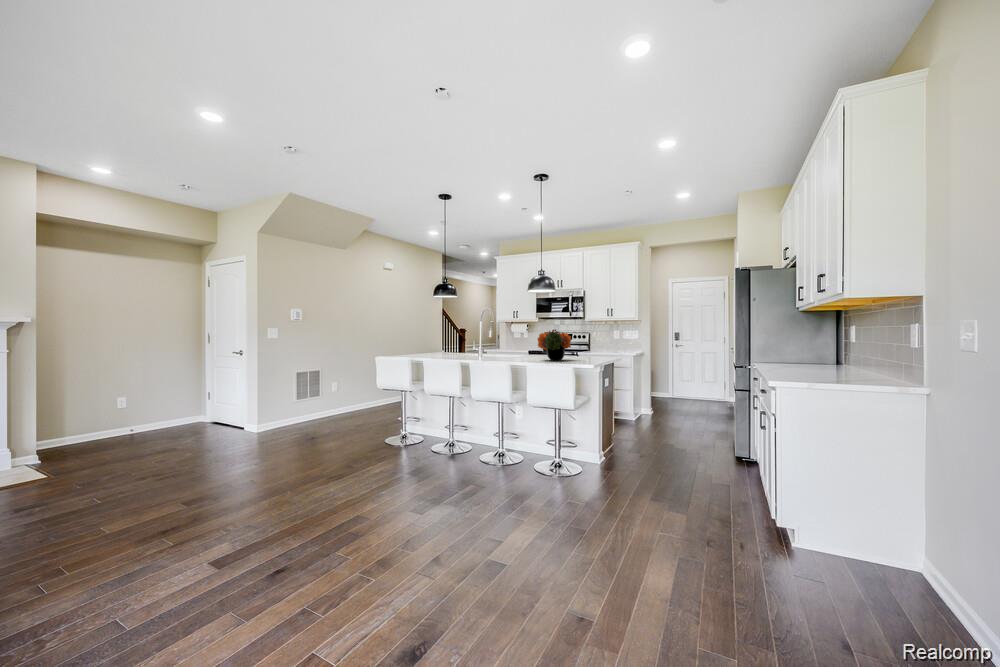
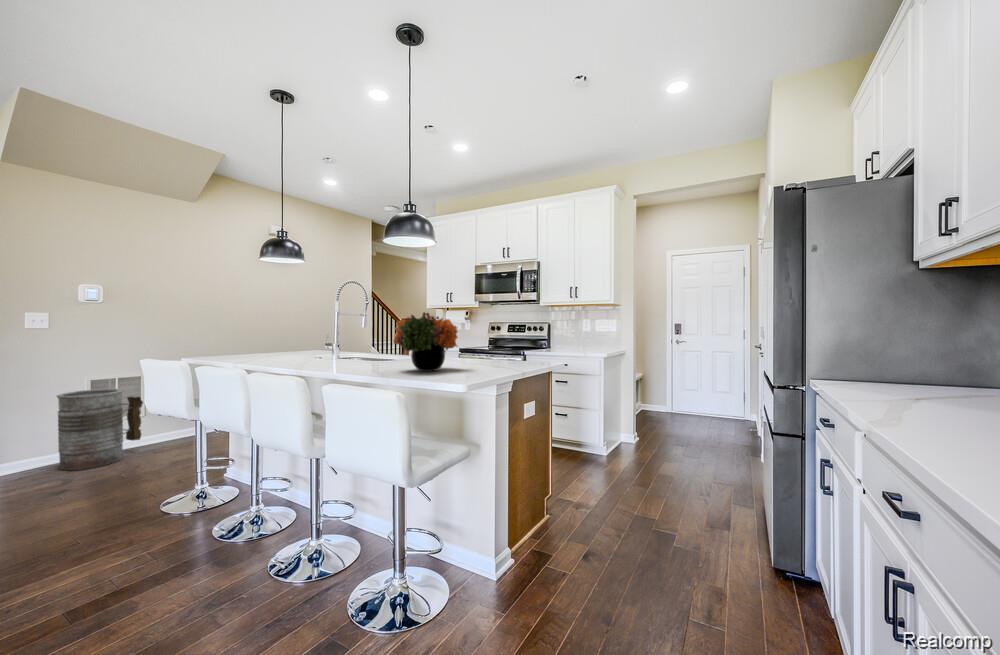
trash can: none [287,378,328,429] -> present [57,389,143,471]

